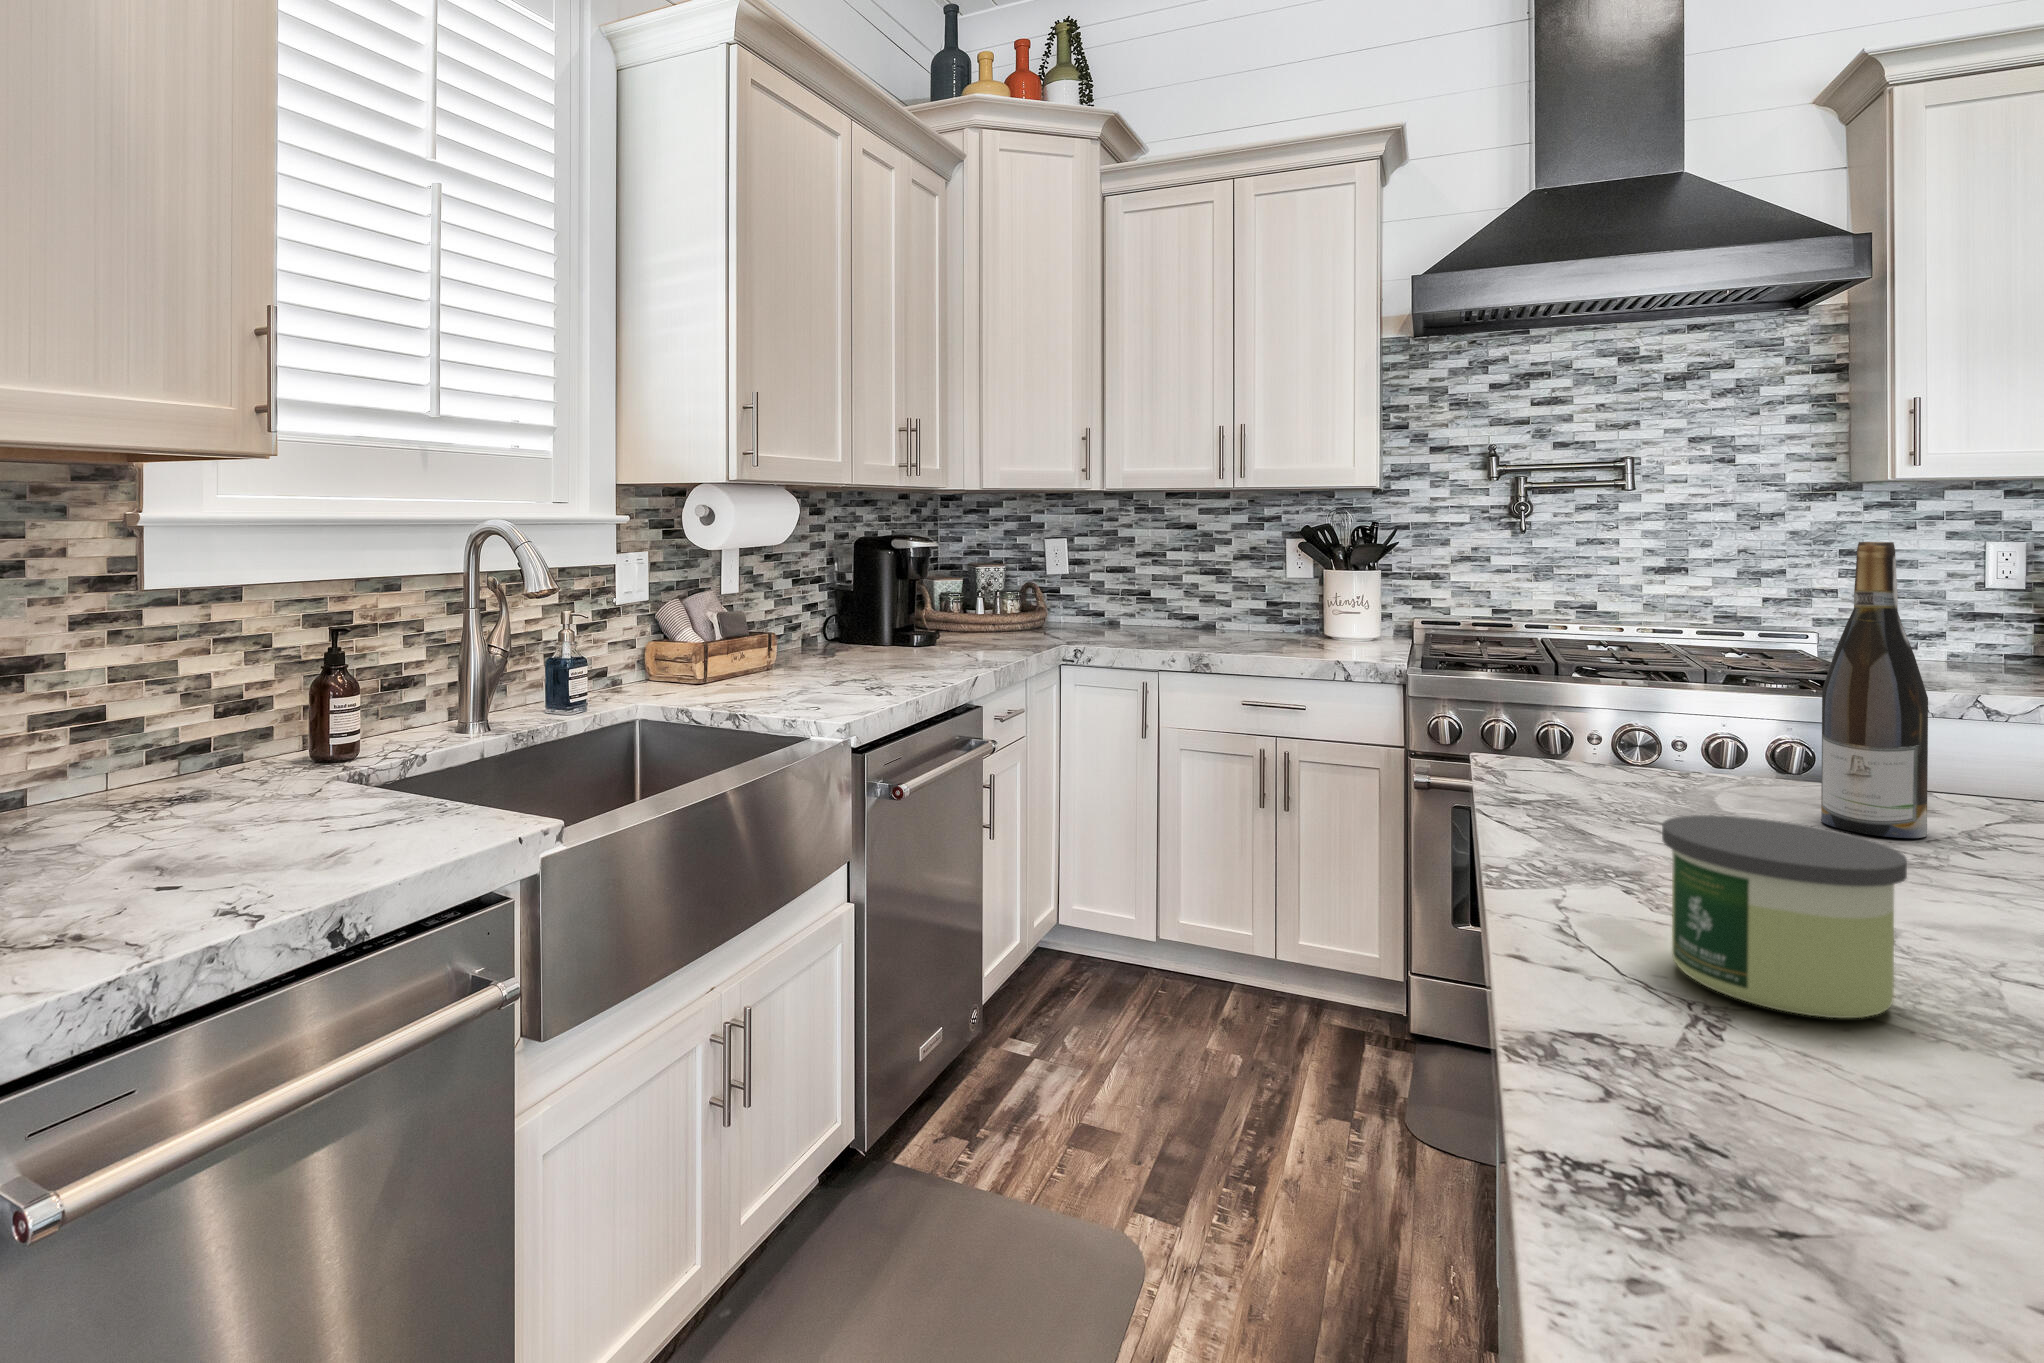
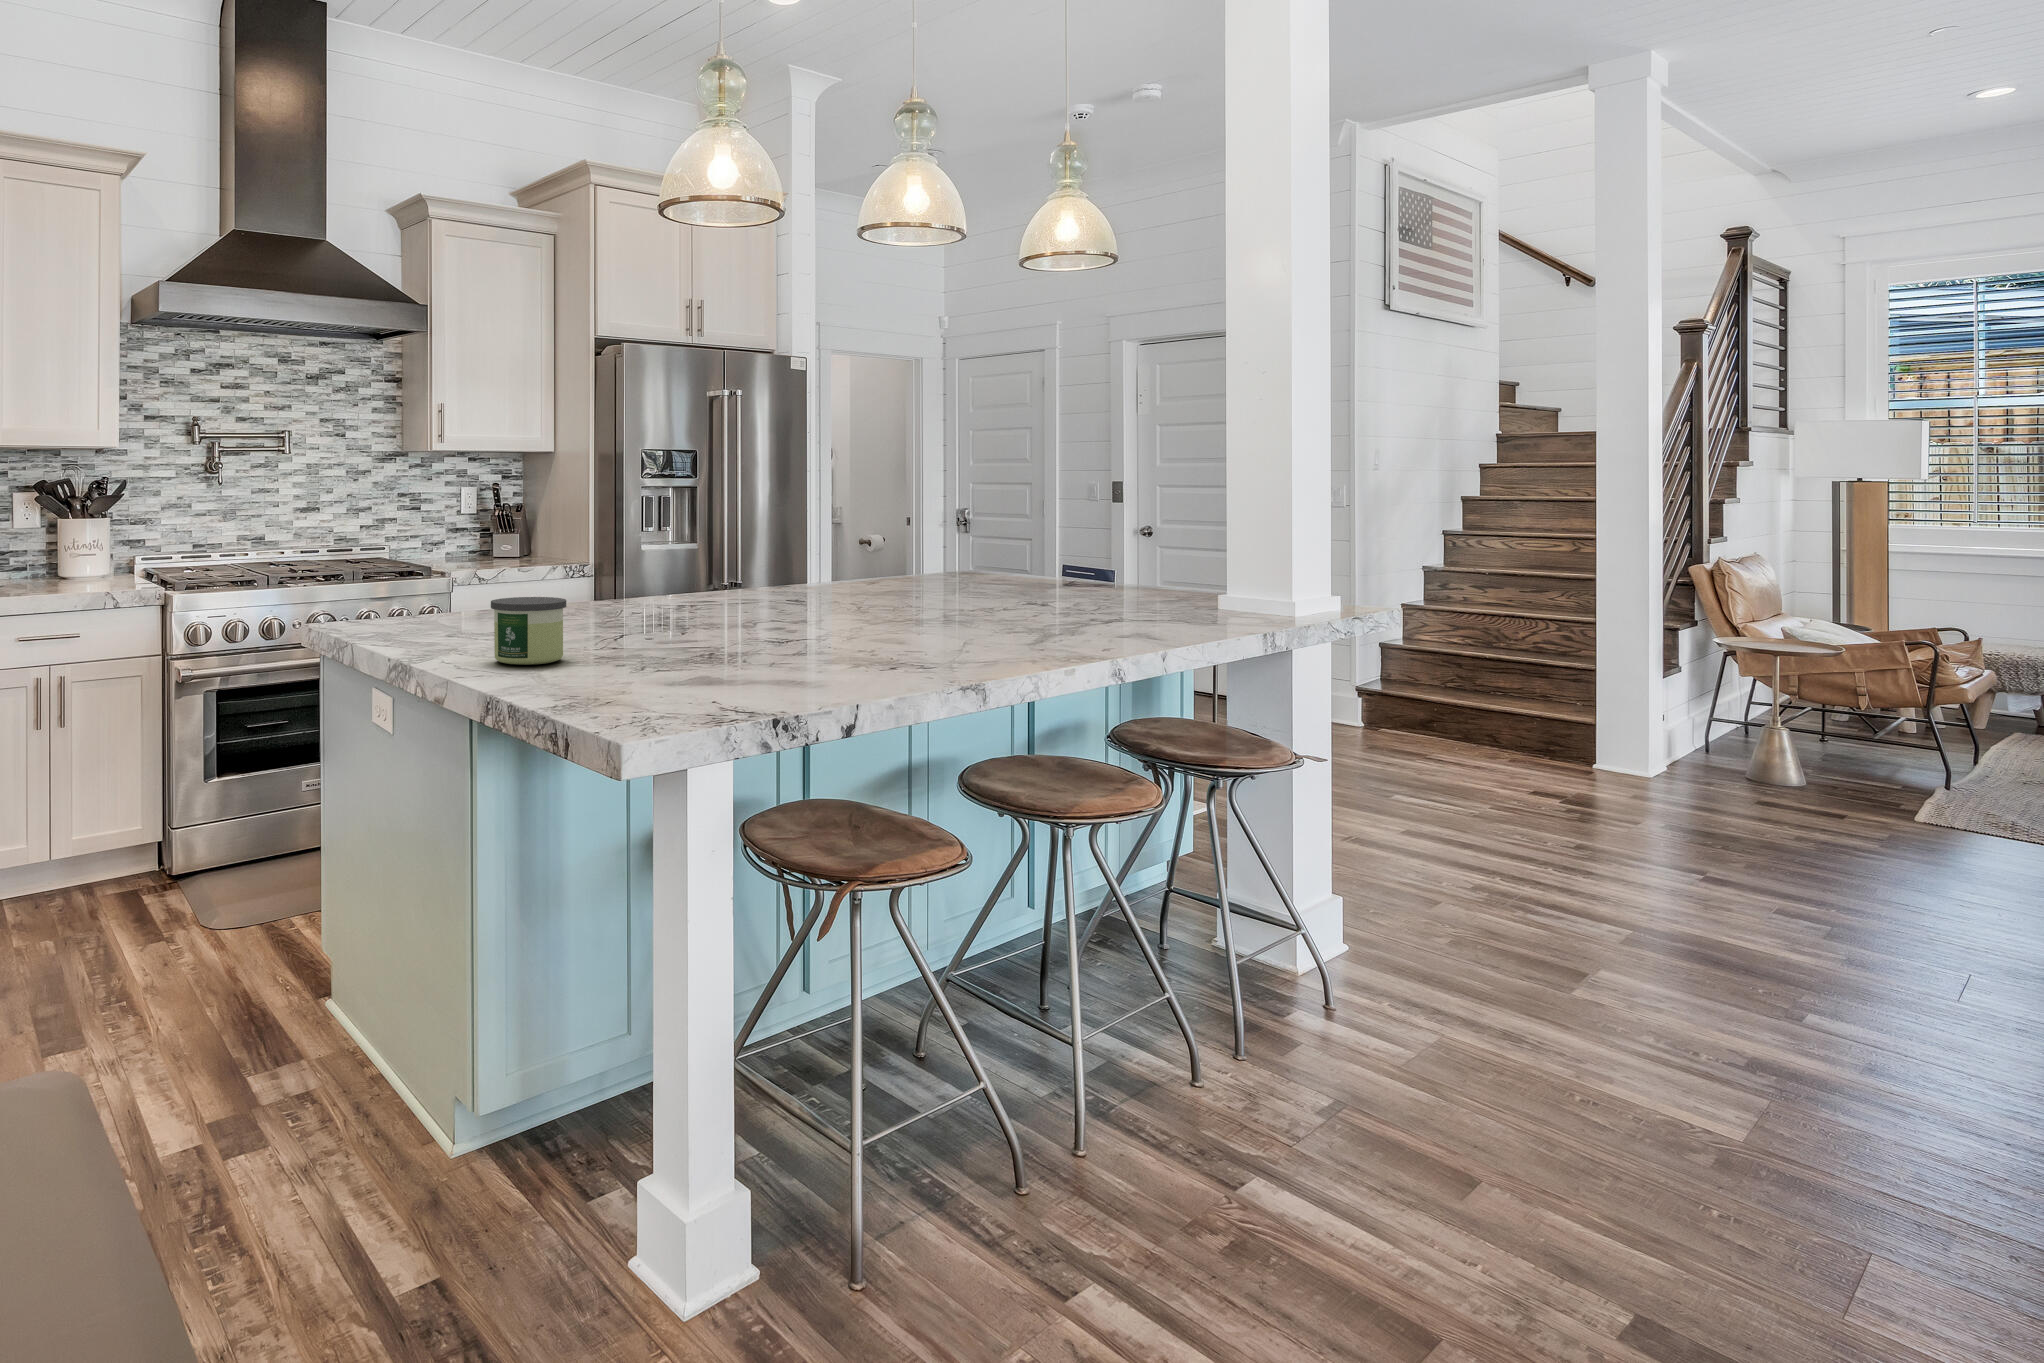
wine bottle: present [1821,542,1928,838] -> none [486,484,523,622]

